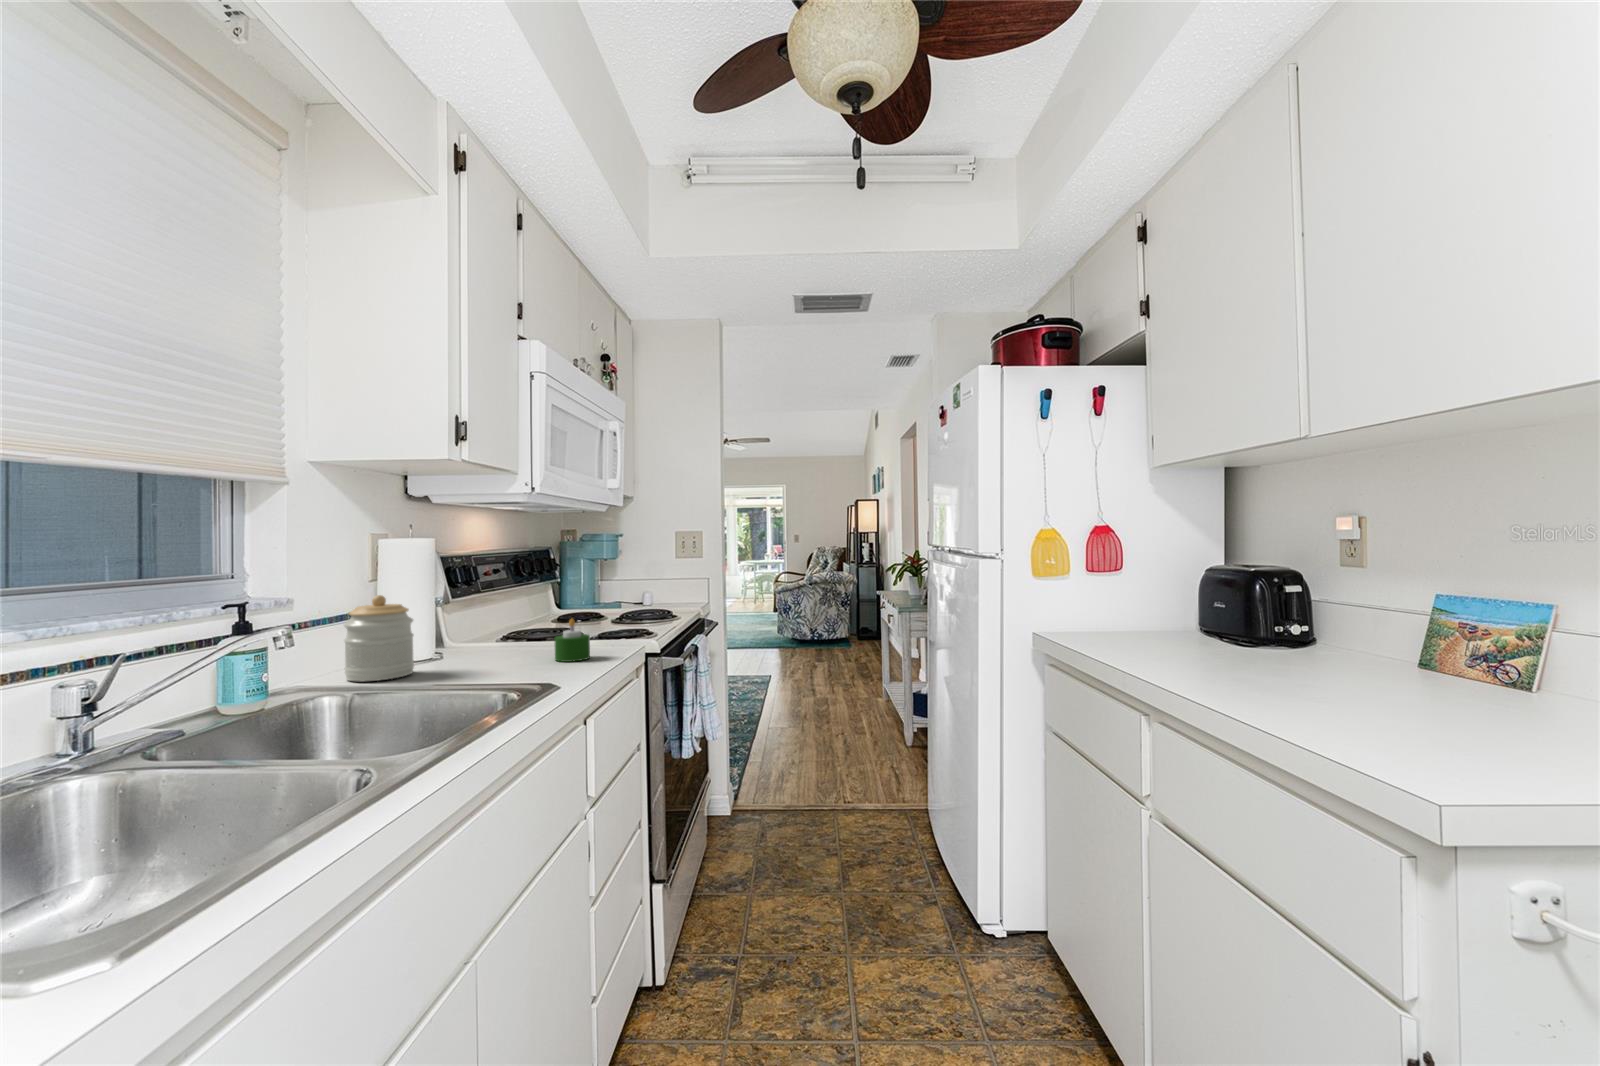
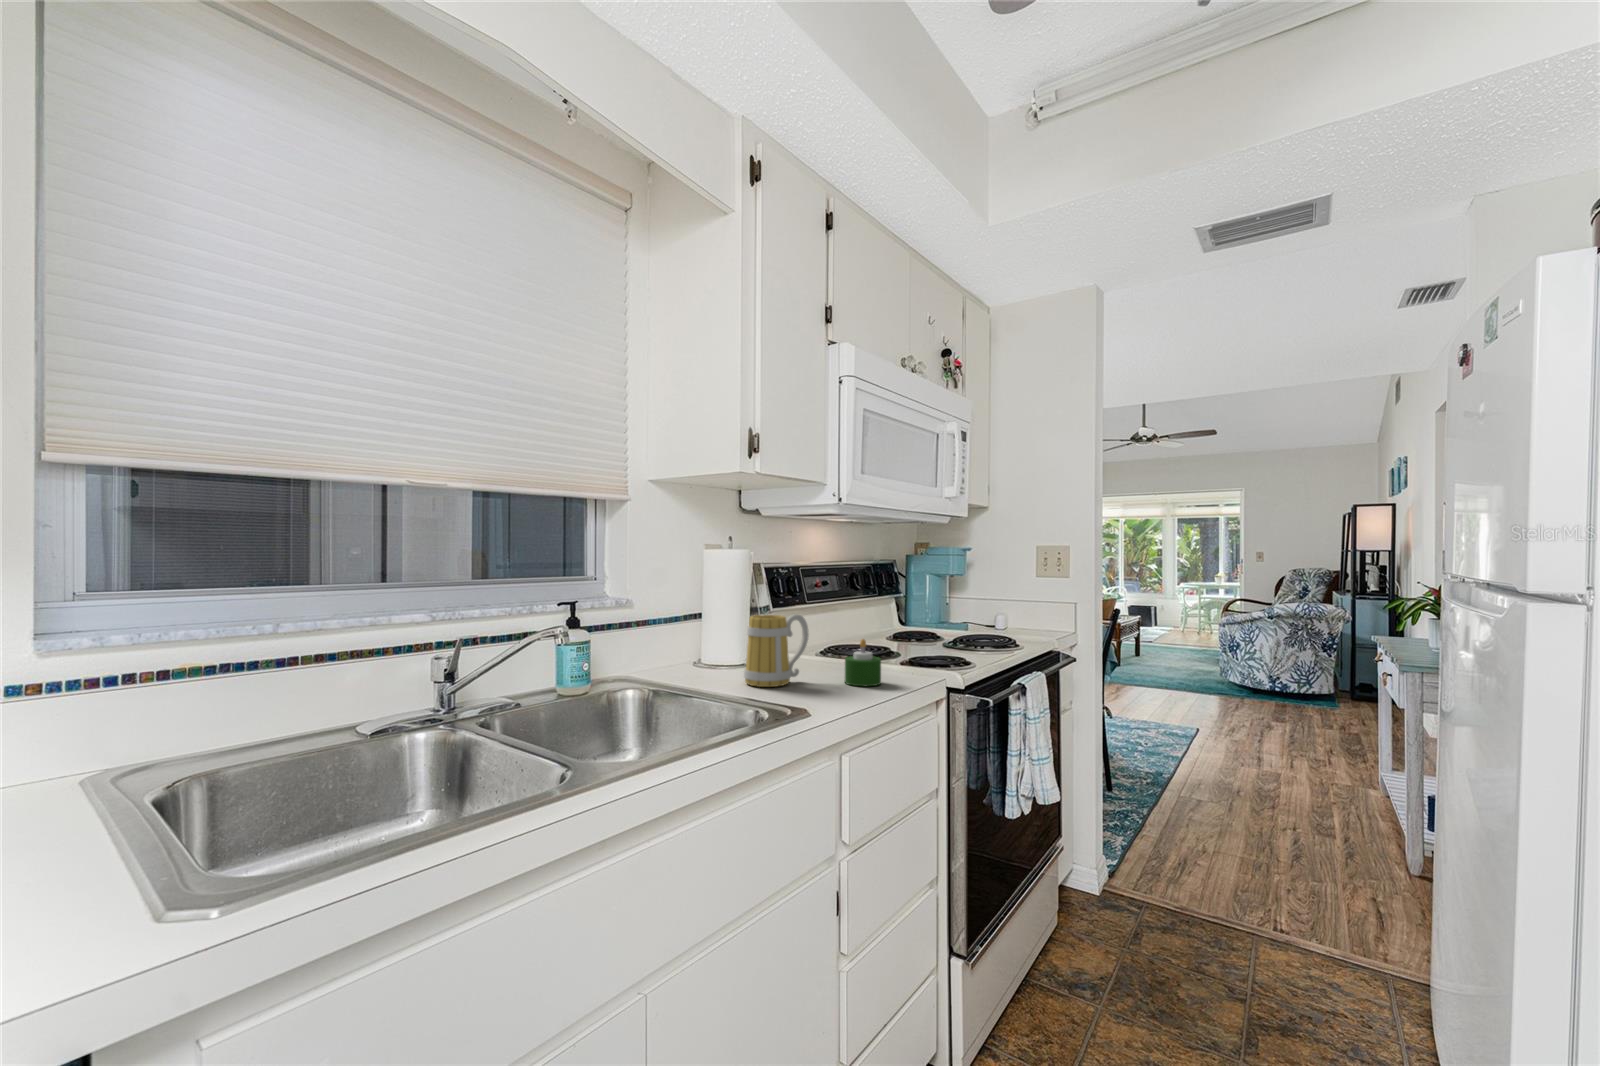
jar: present [344,595,414,681] -> none [660,600,716,680]
mug: none [454,601,517,675] -> present [744,614,809,687]

